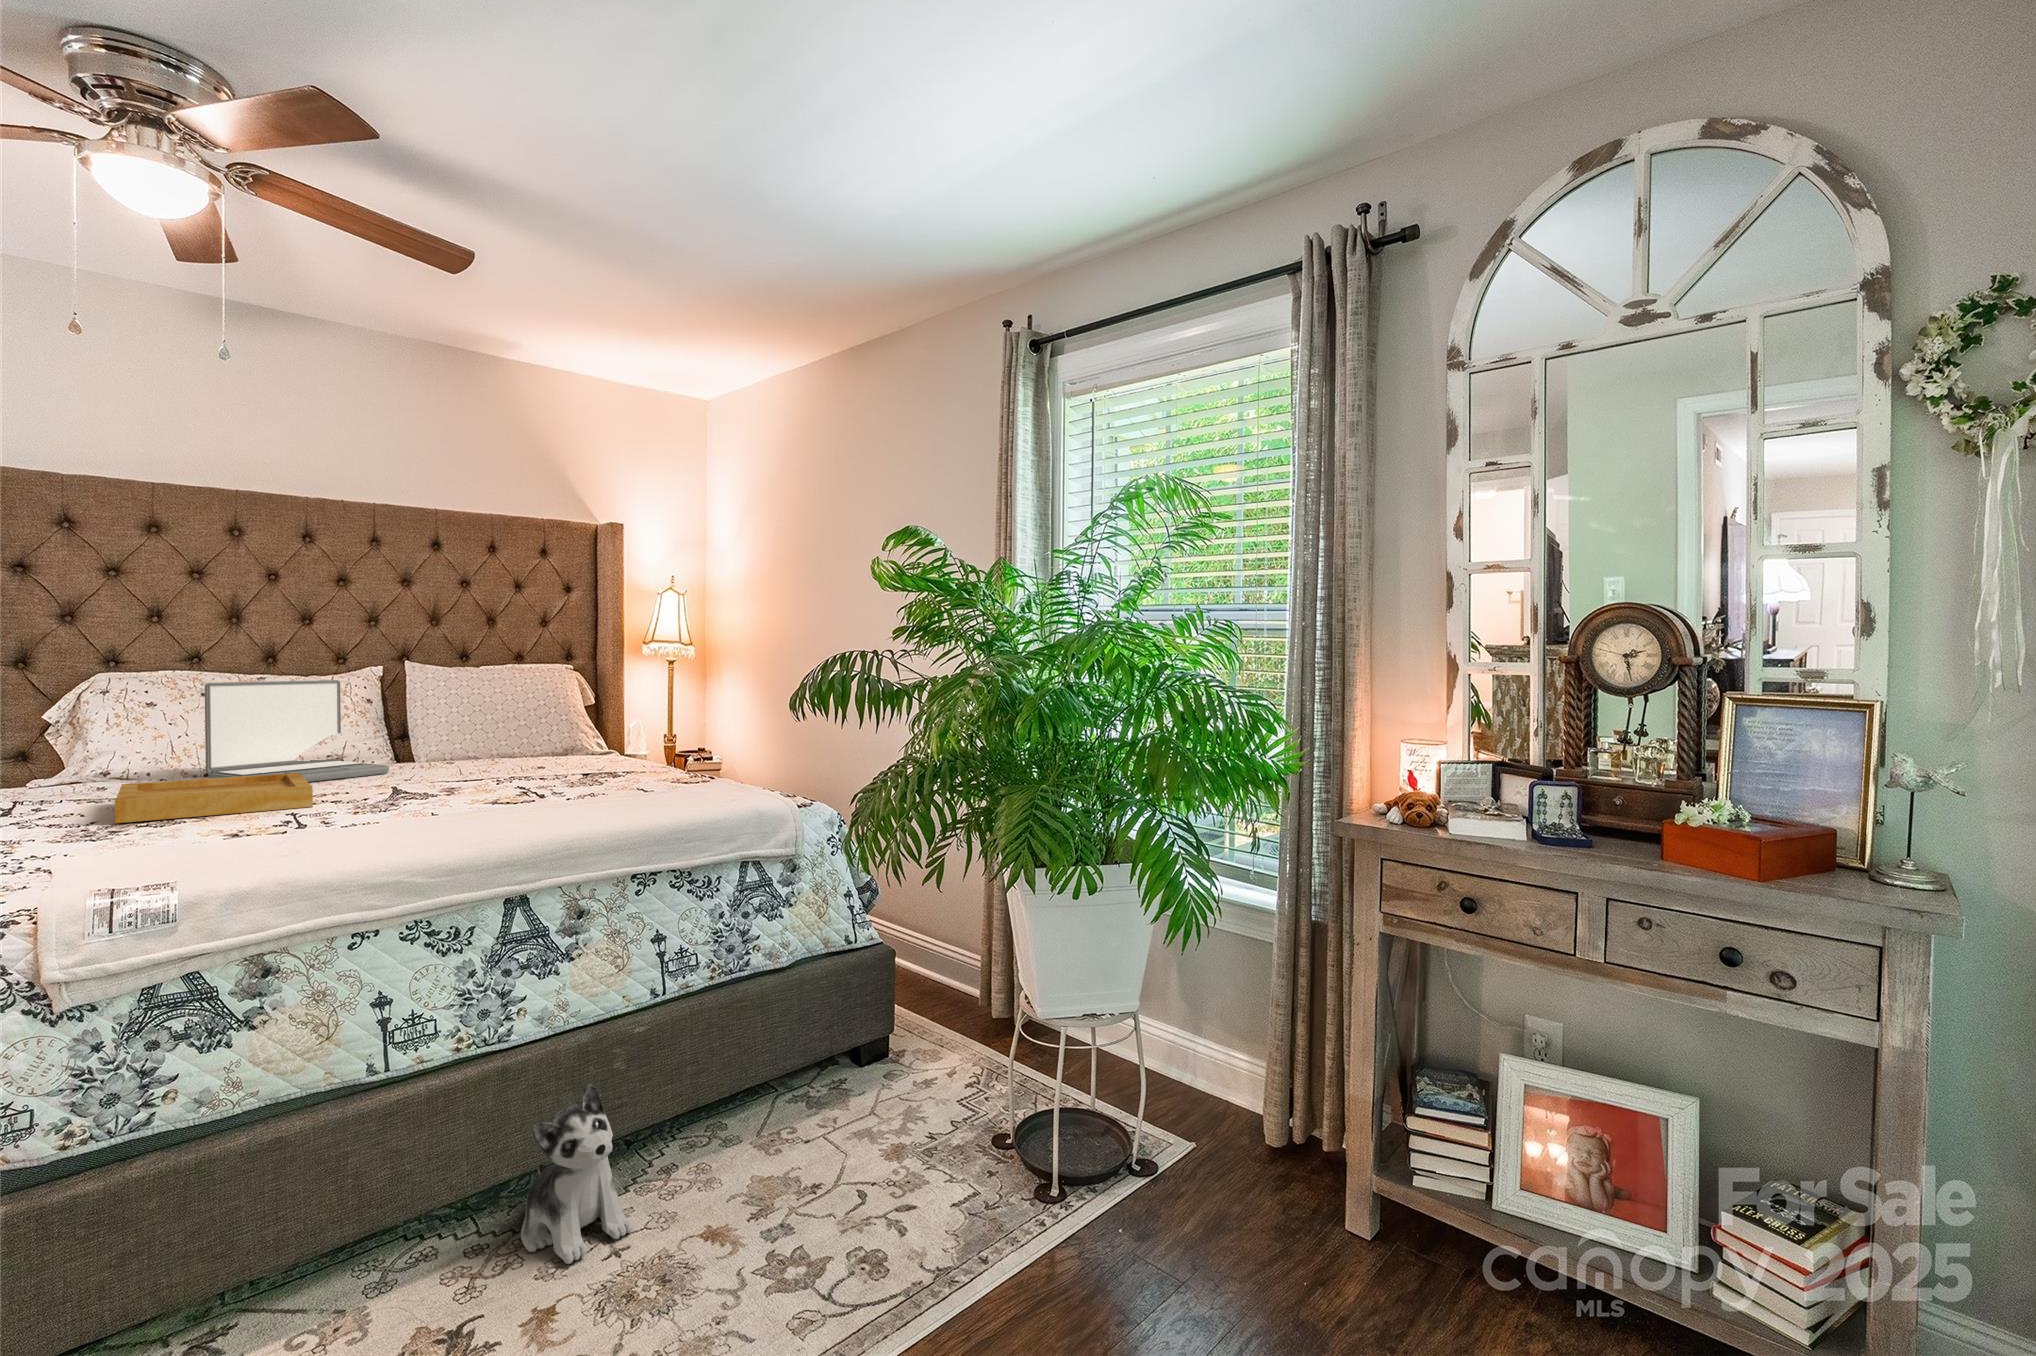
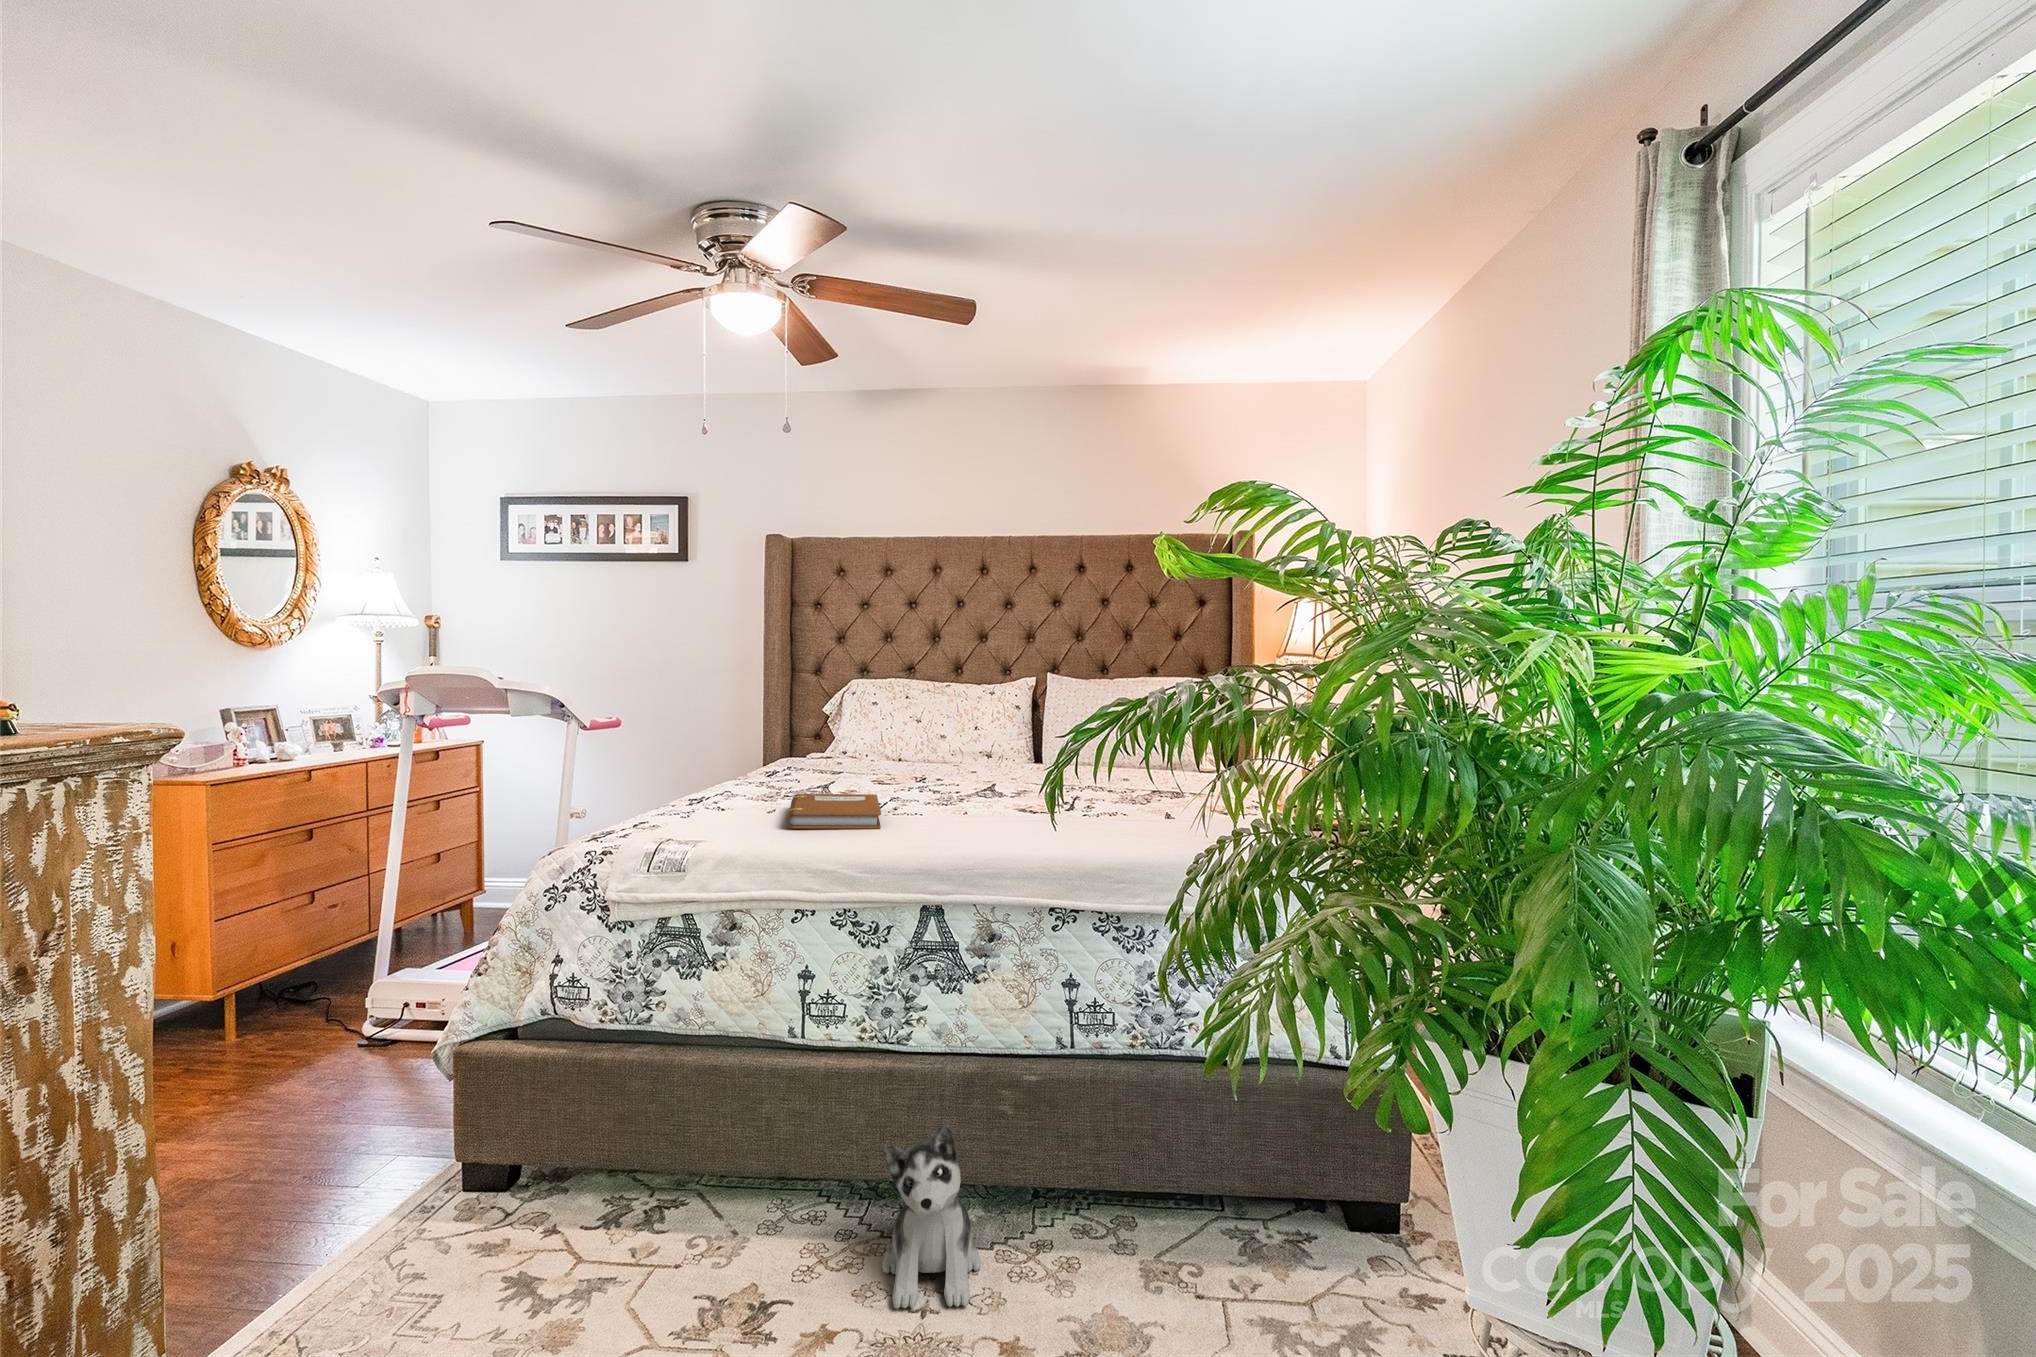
laptop: present [205,680,389,782] -> none [887,672,997,759]
tray: present [115,773,313,823] -> none [771,746,915,782]
notebook: none [263,810,429,852] -> present [787,794,881,828]

